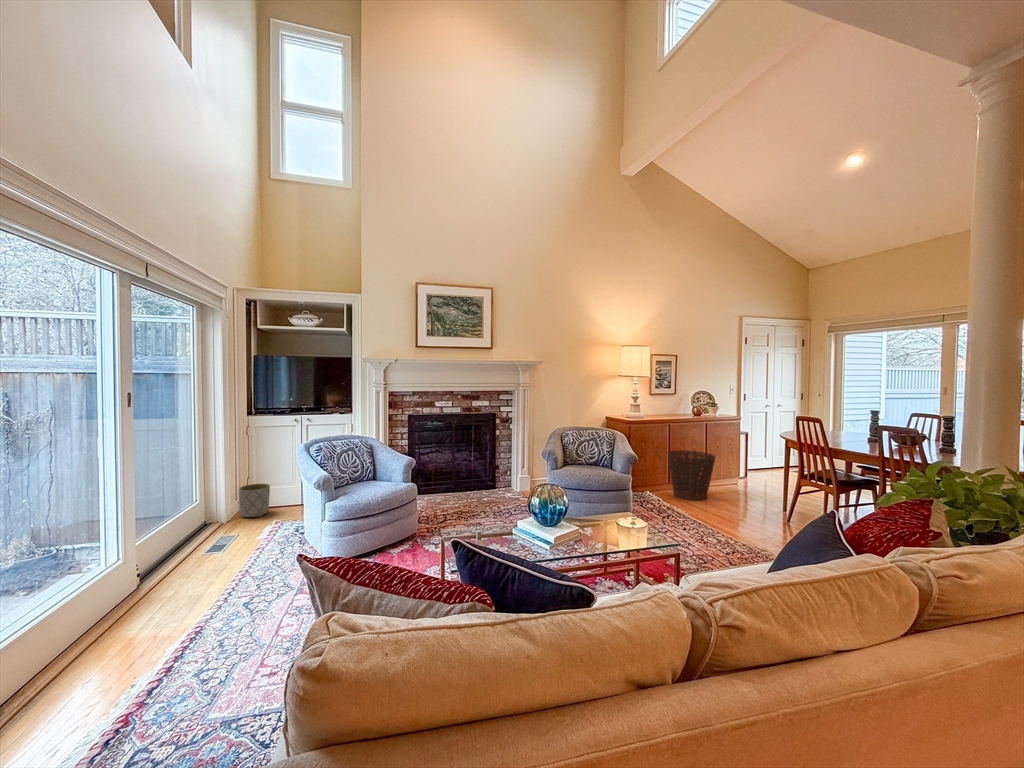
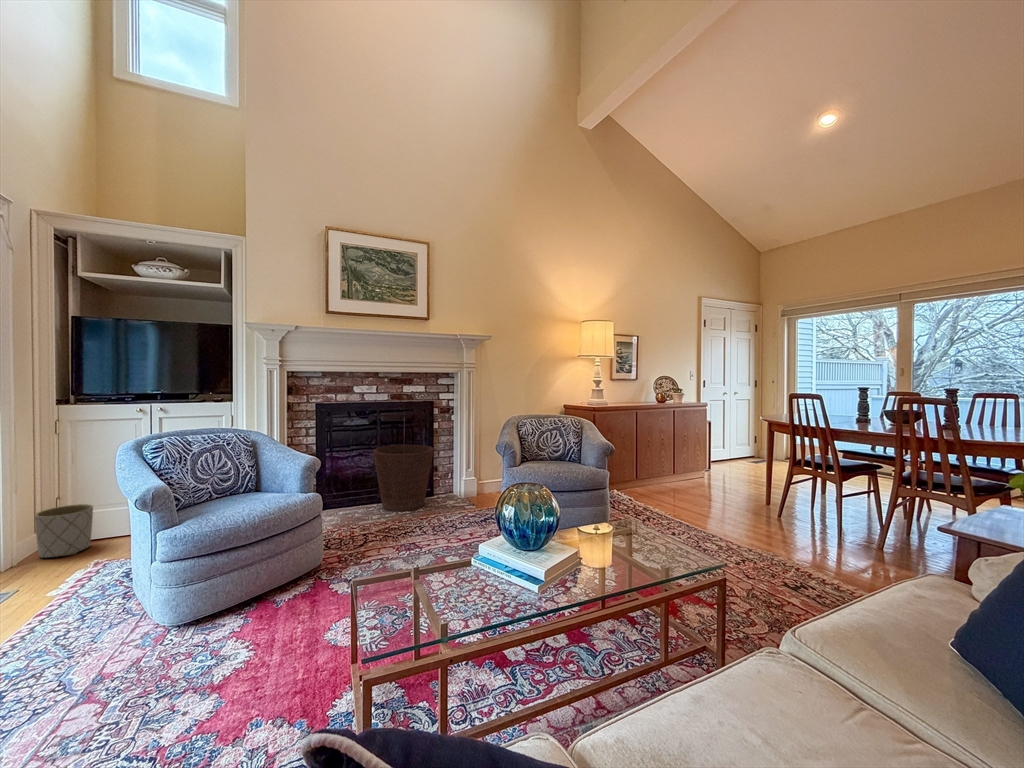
basket: present [668,450,715,501] -> present [373,445,434,512]

